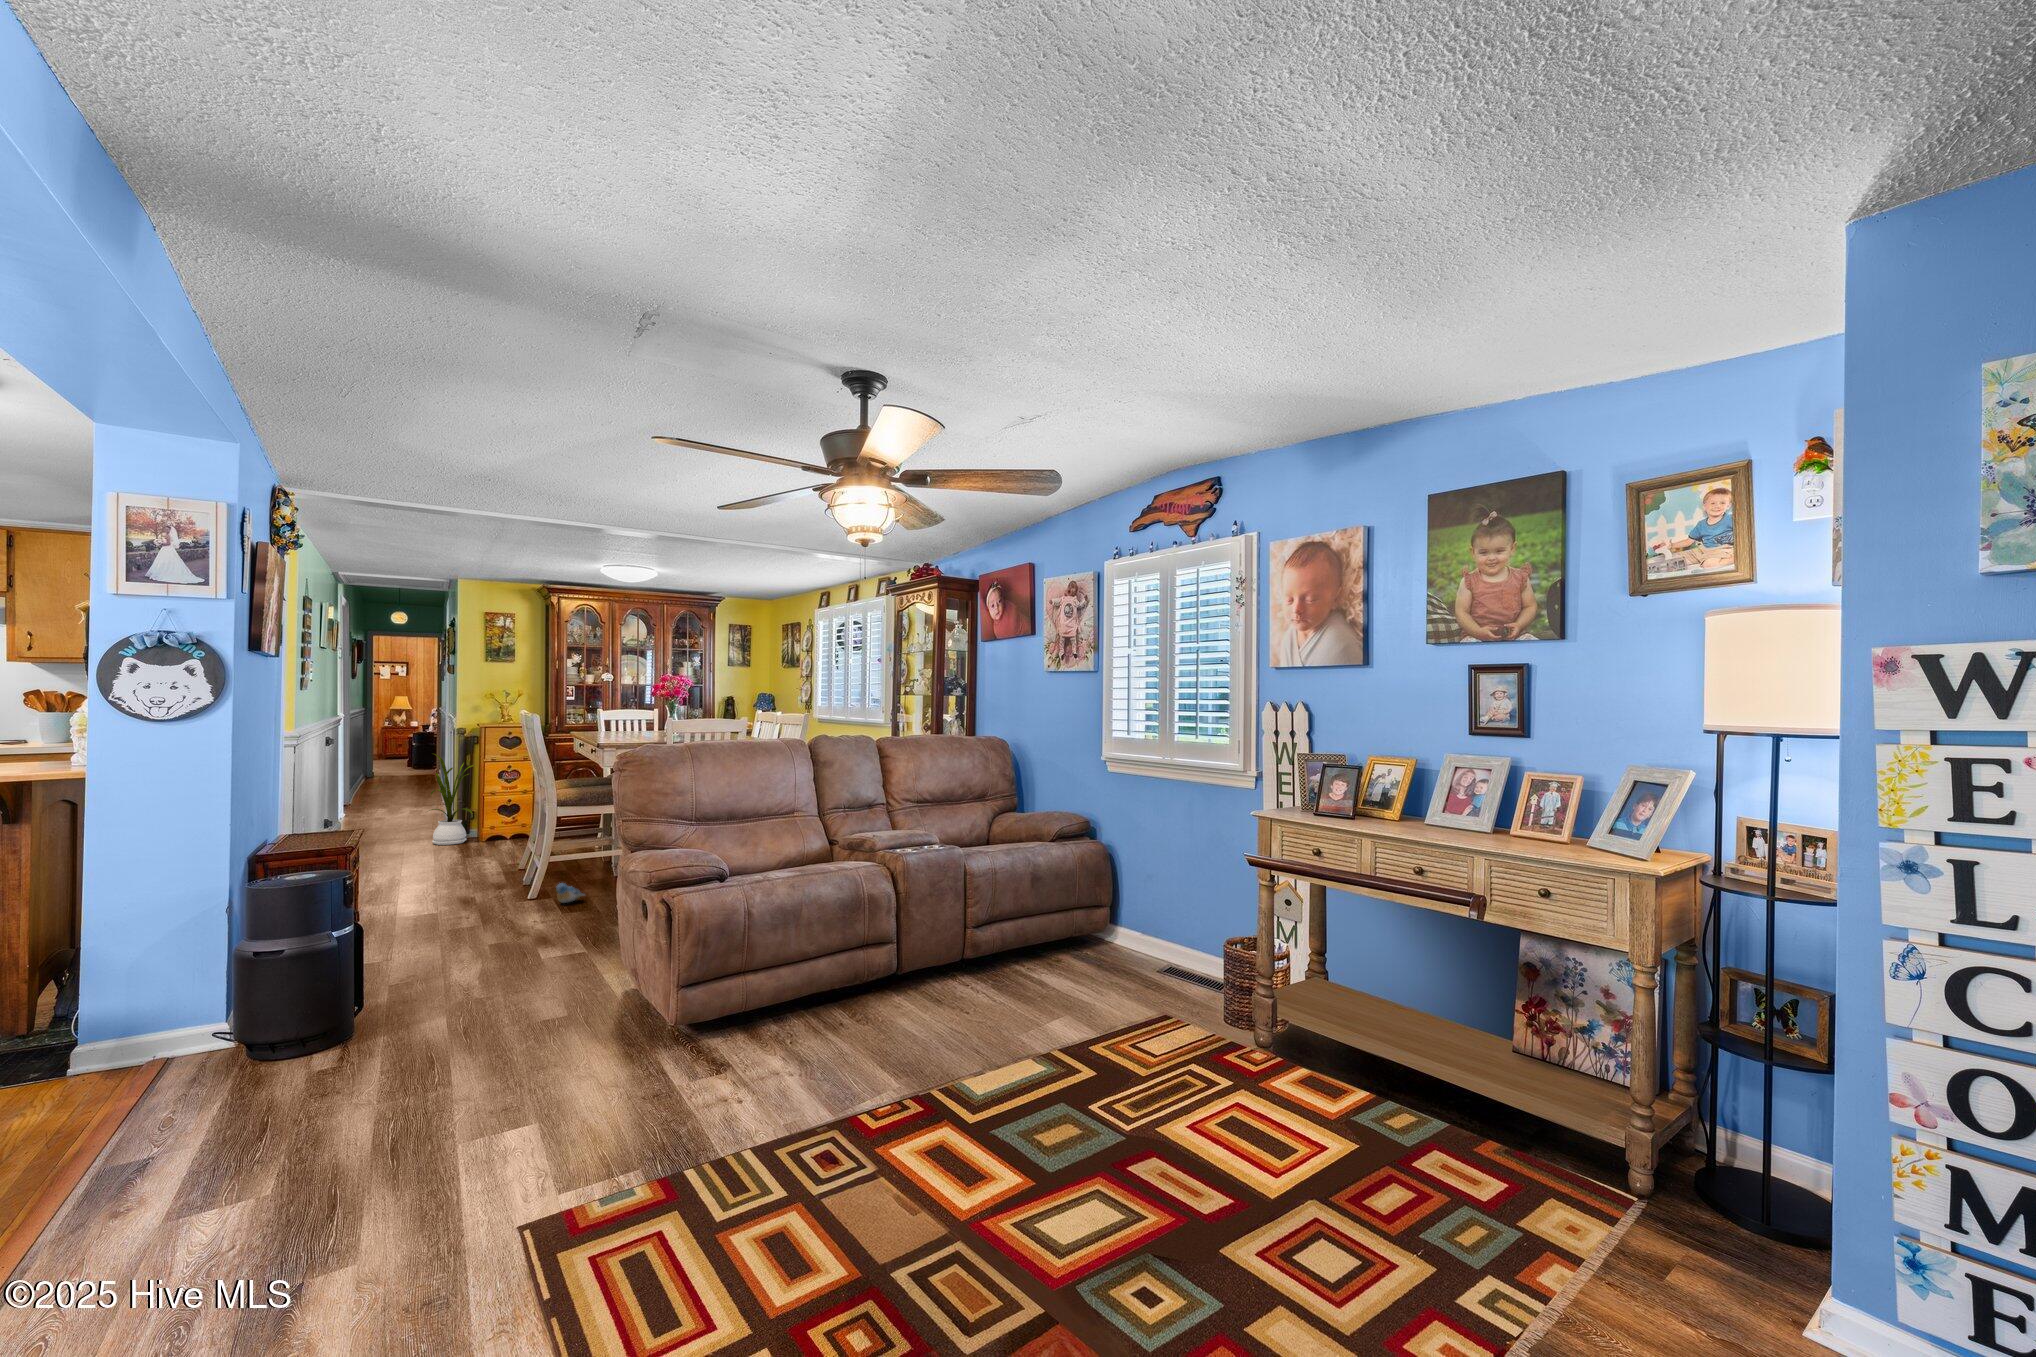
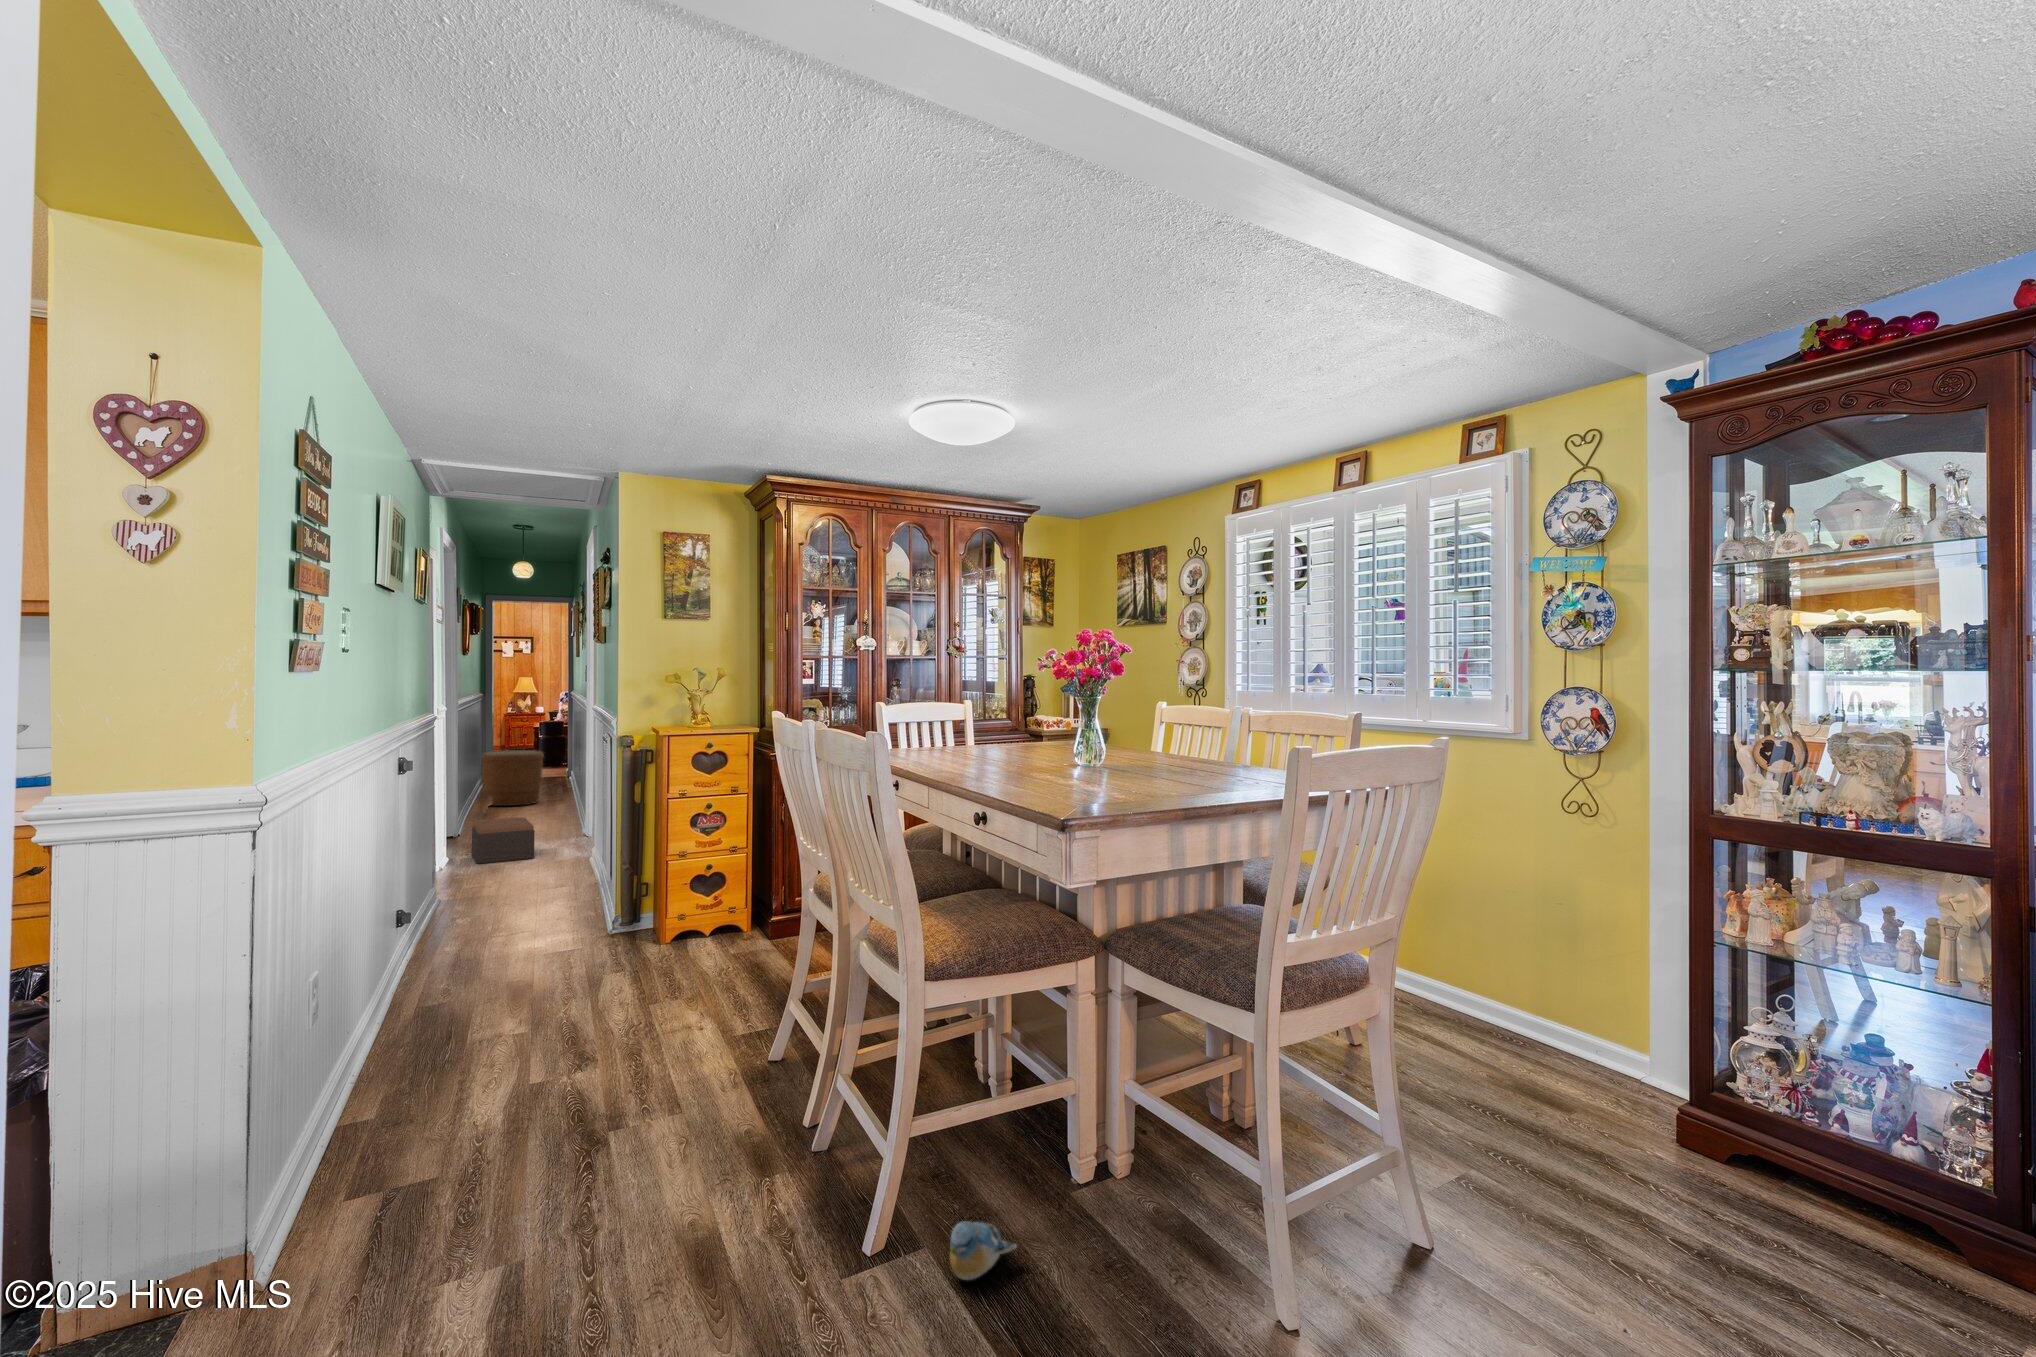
woven basket: none [367,751,415,790] -> present [481,750,544,806]
house plant: present [429,754,474,845] -> none [567,778,657,951]
footstool: none [363,789,407,816] -> present [471,817,535,864]

